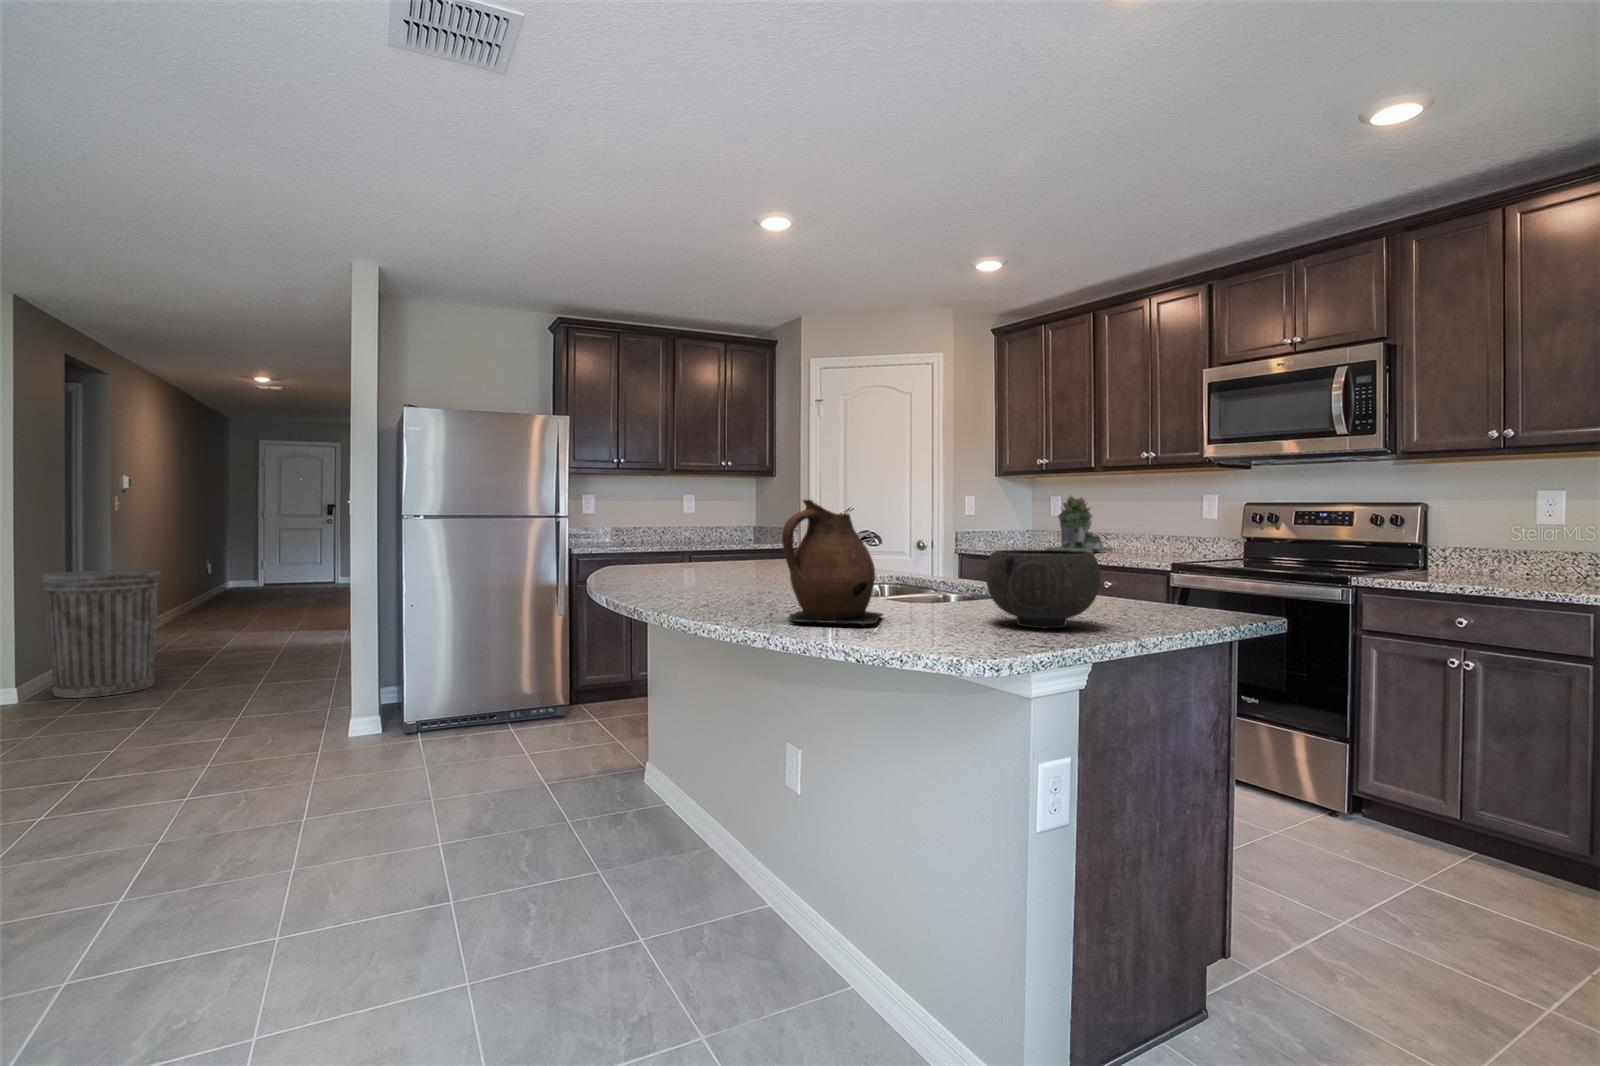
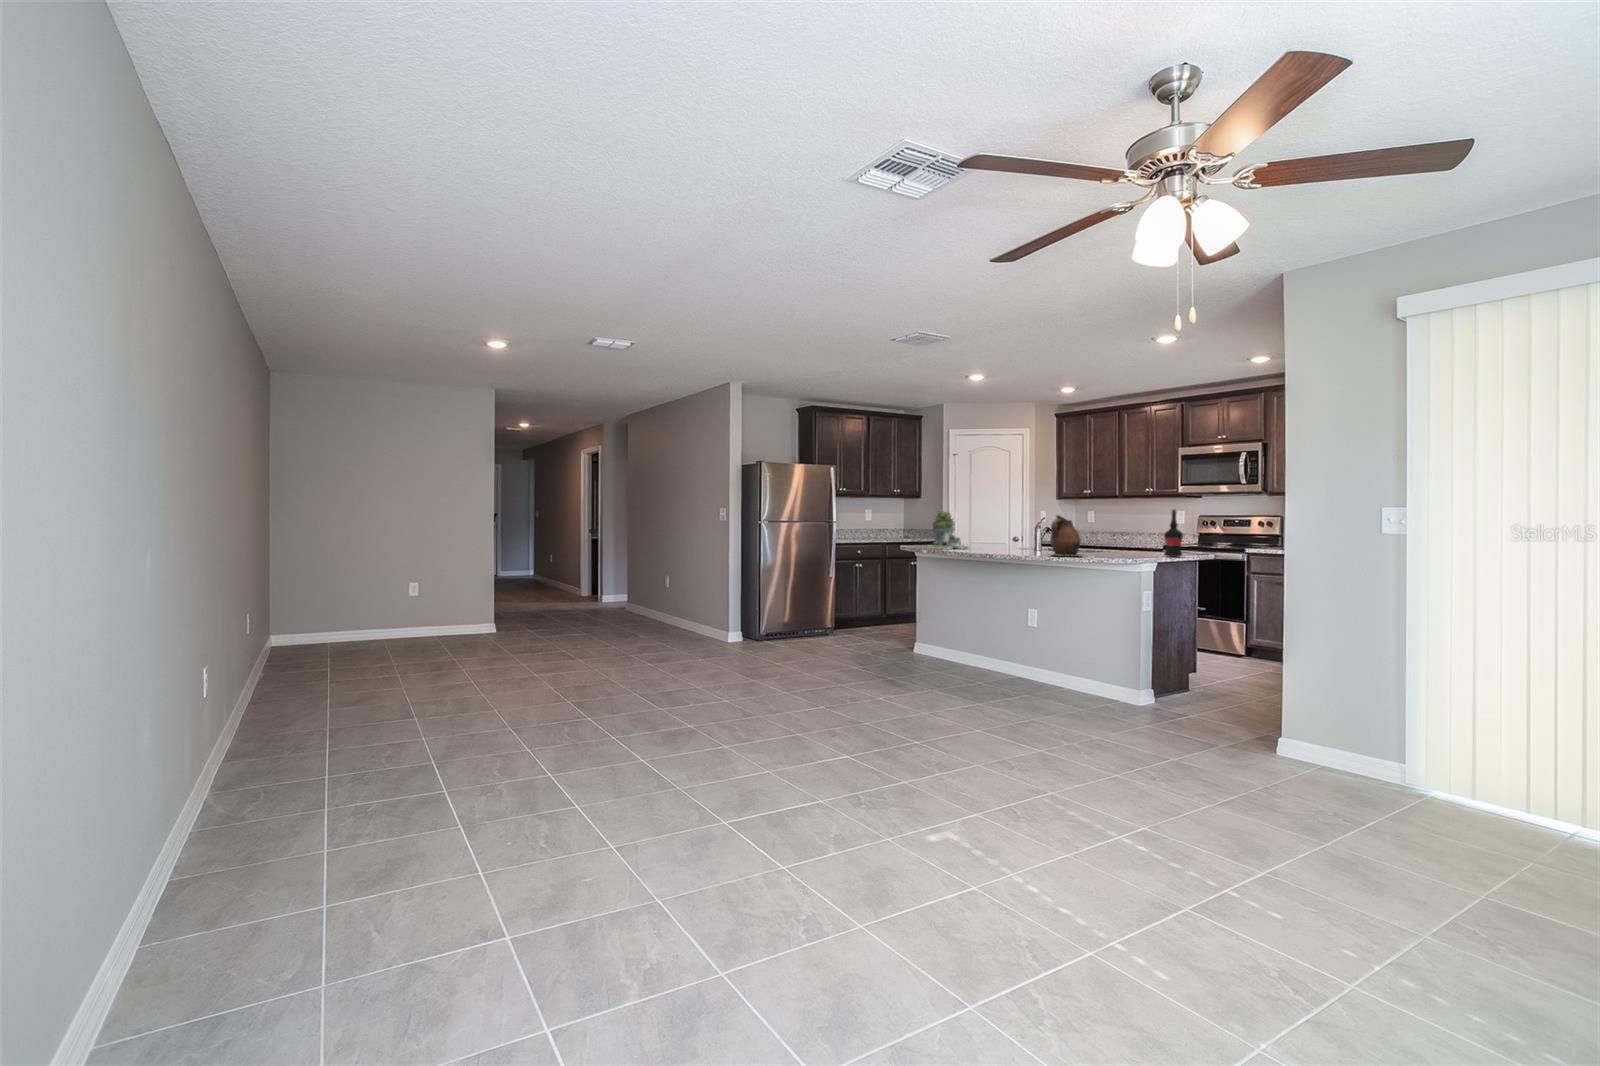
wine bottle: none [1134,482,1188,619] -> present [1164,509,1183,557]
succulent planter: present [1045,496,1113,553] -> present [923,510,969,549]
bowl: present [986,550,1100,628] -> none [1117,533,1156,558]
trash can: present [42,570,161,698] -> none [512,554,568,626]

